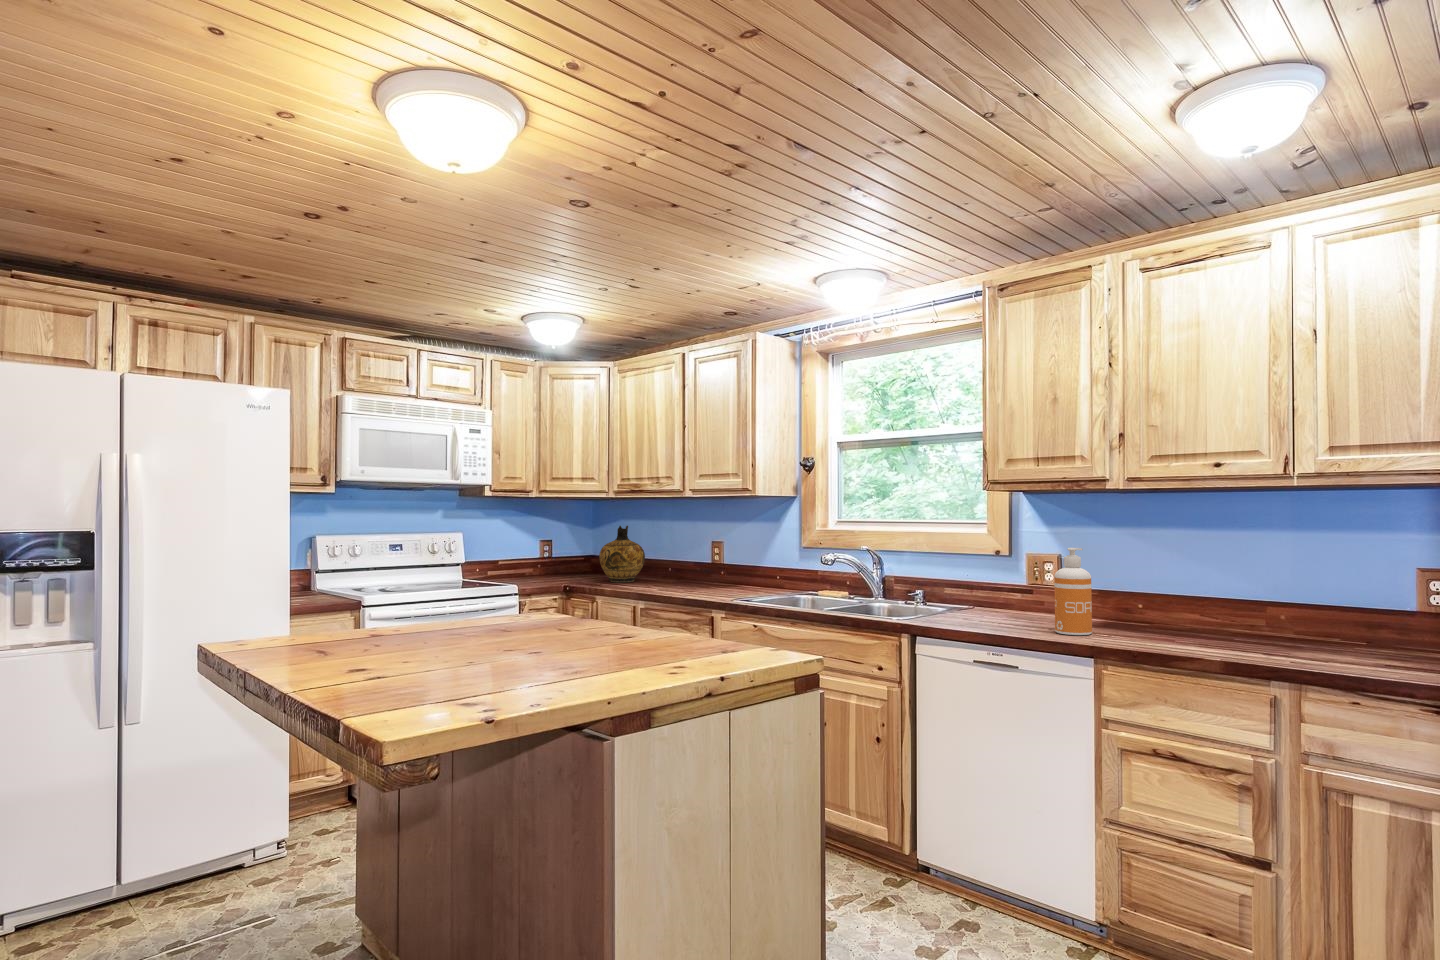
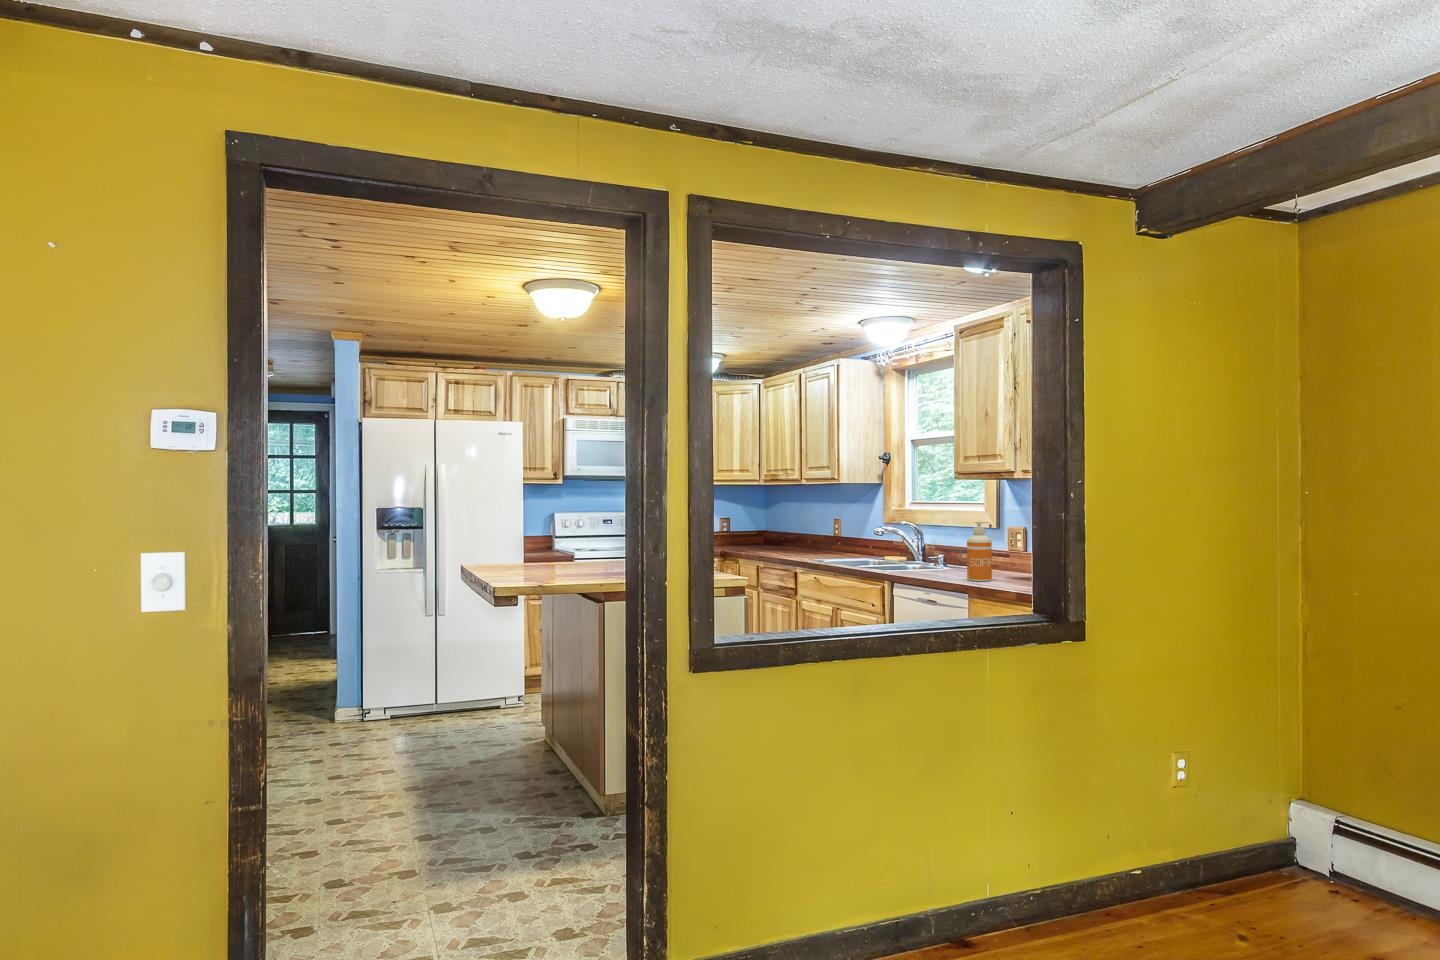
ceramic jug: present [599,526,645,582] -> none [751,506,786,549]

